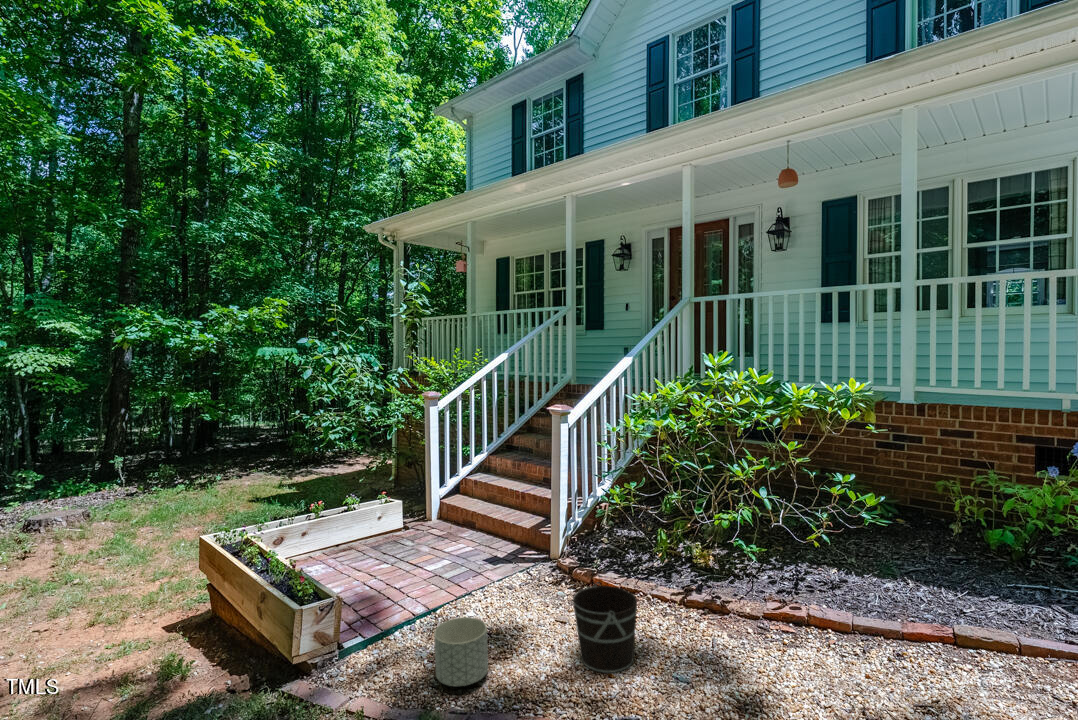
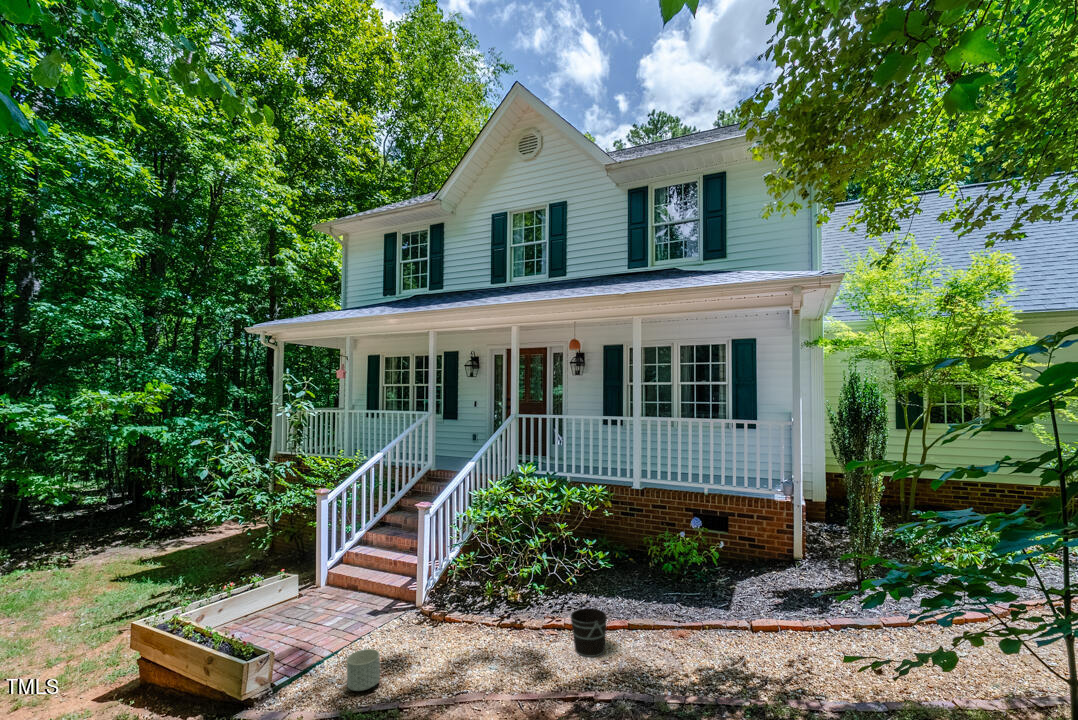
bucket: present [572,583,637,673] -> present [571,608,606,657]

